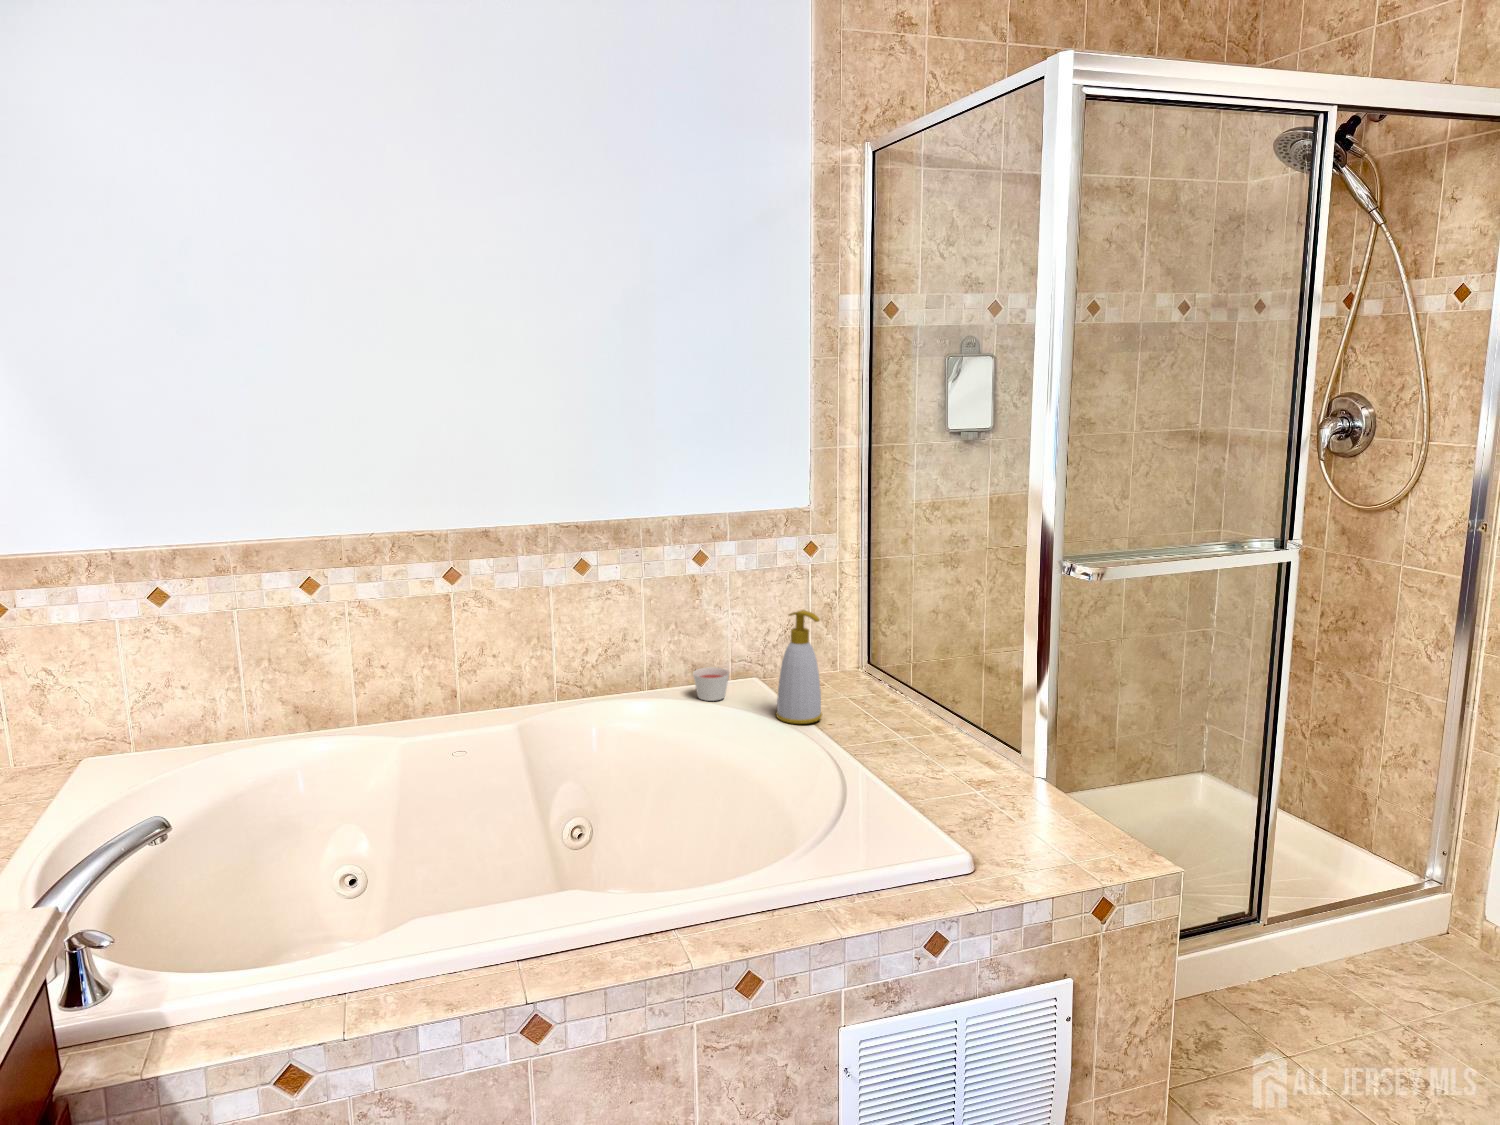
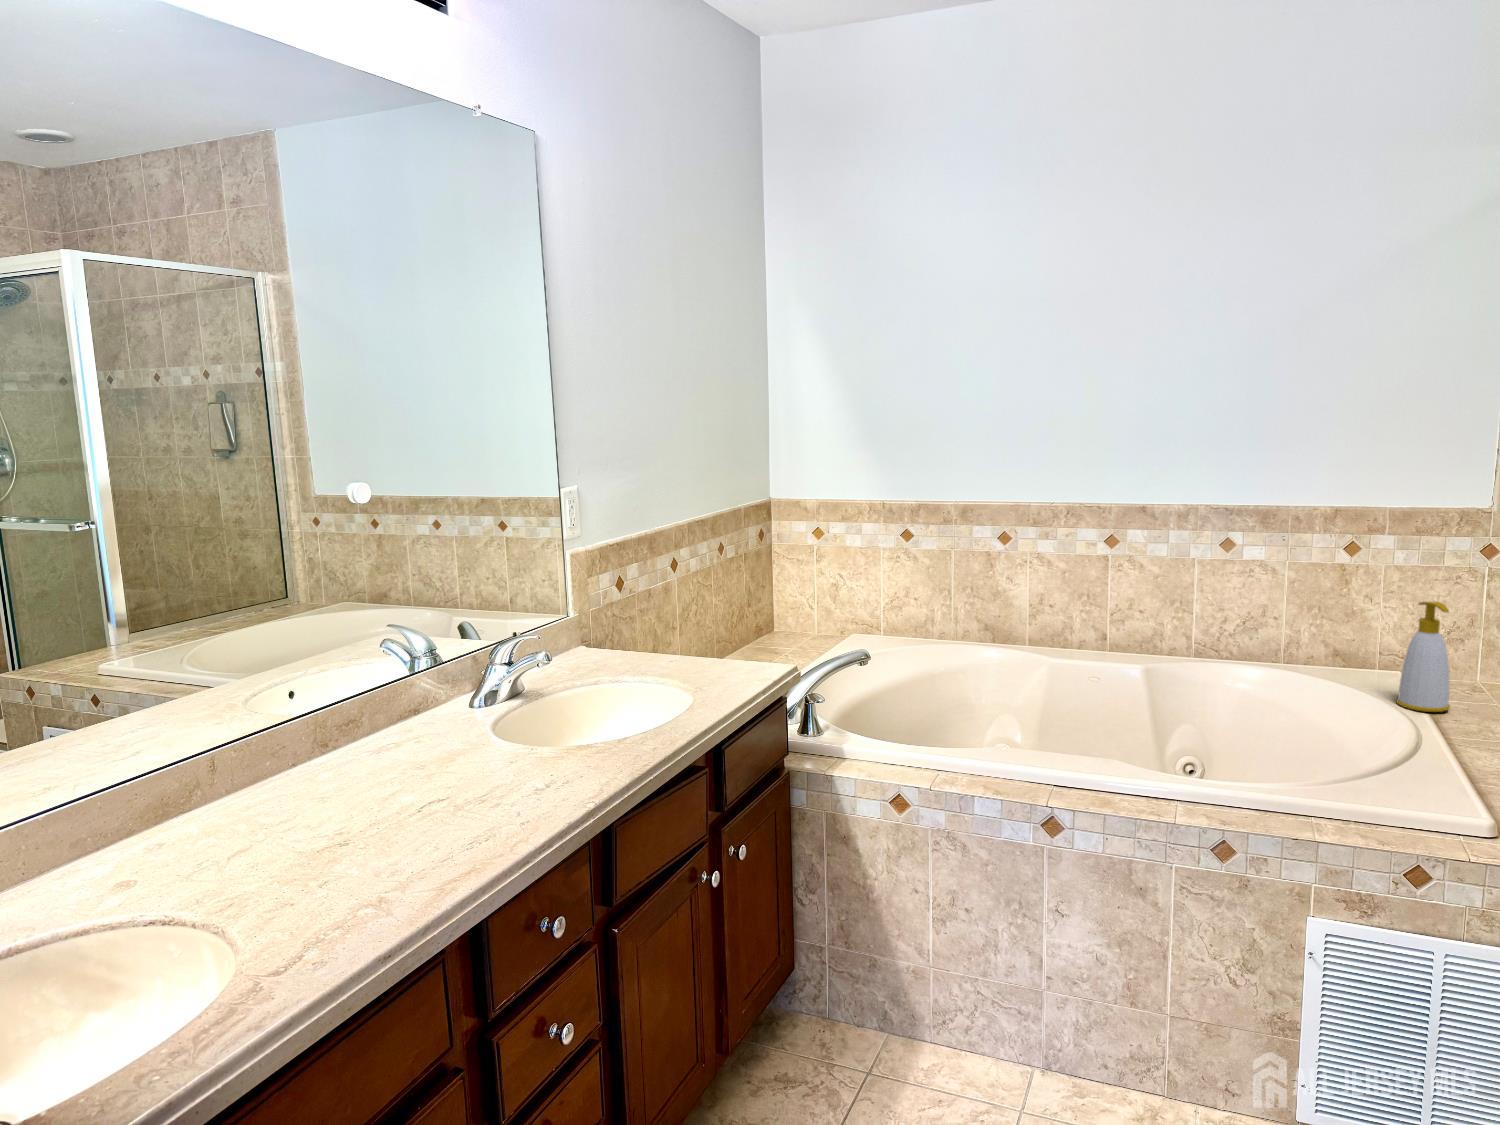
candle: present [693,667,729,701] -> none [1322,650,1361,680]

